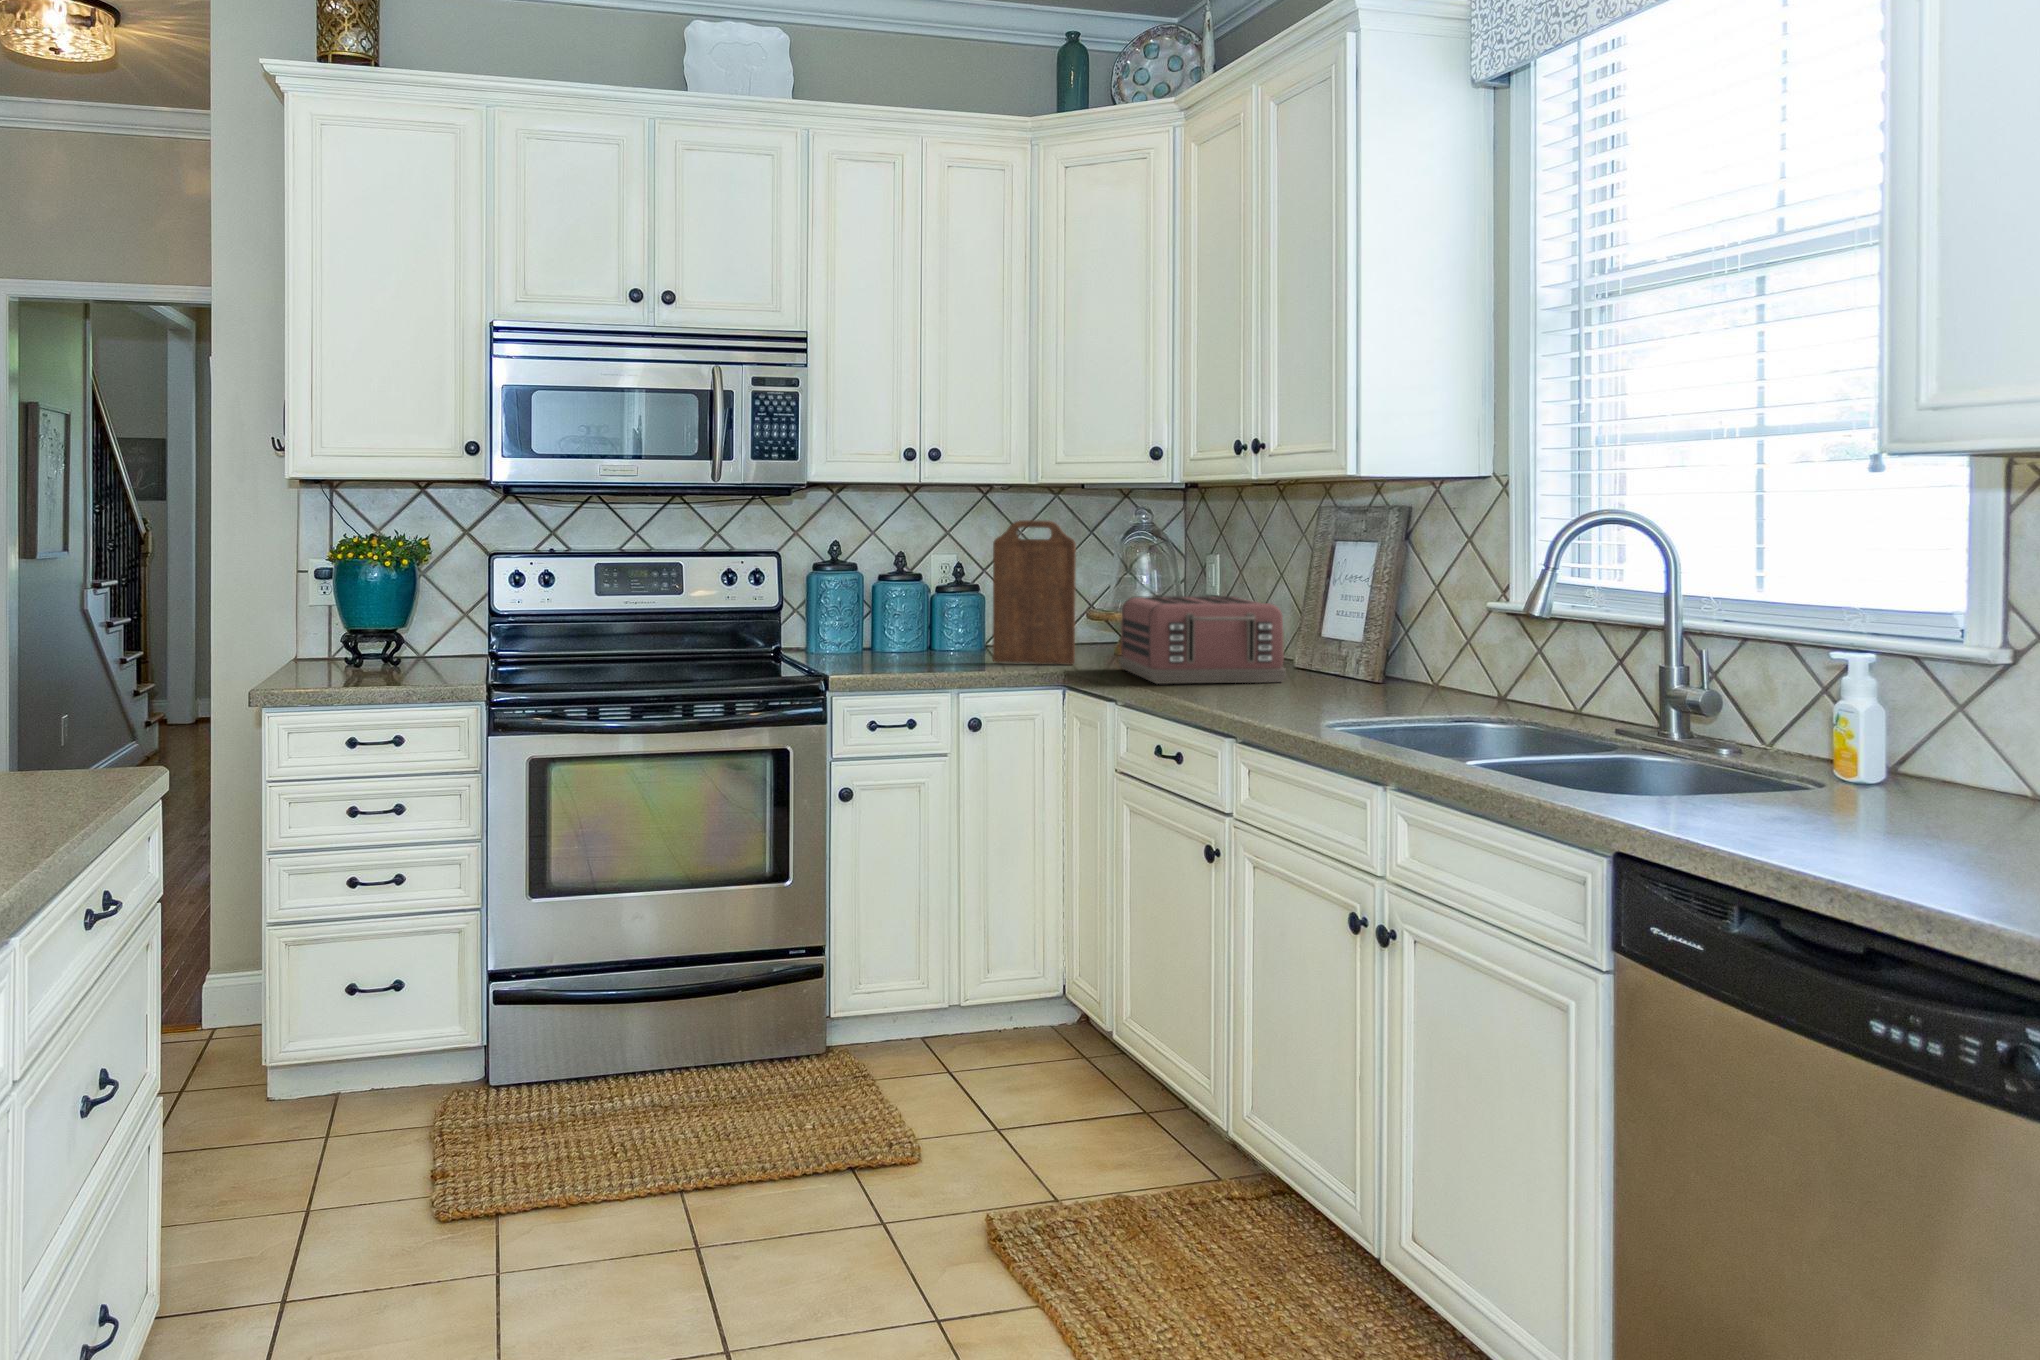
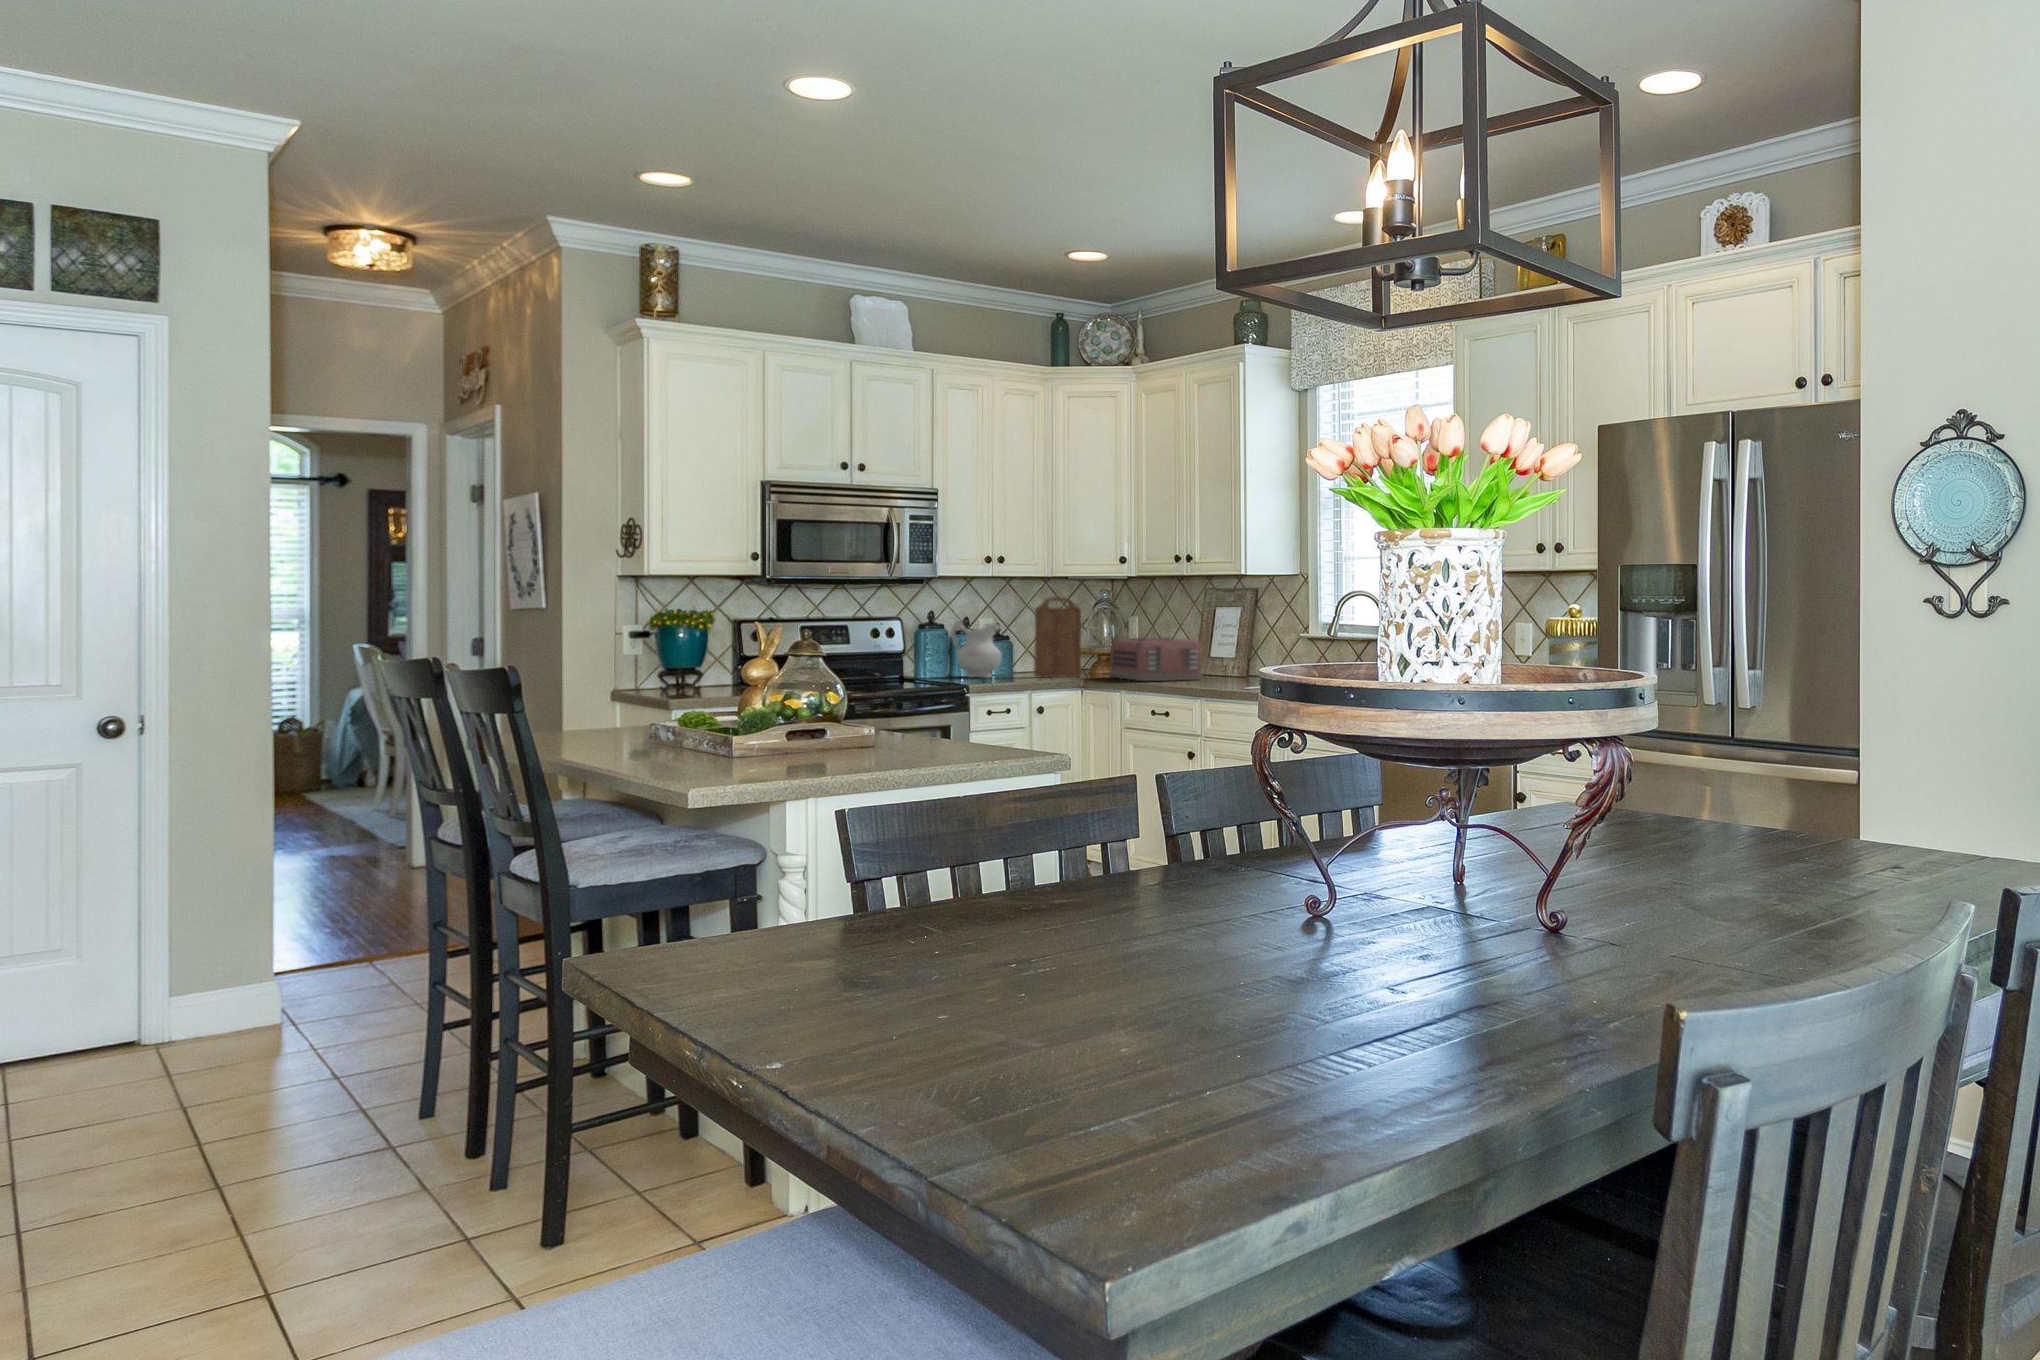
ceramic pitcher: none [856,561,938,663] -> present [951,621,1001,678]

